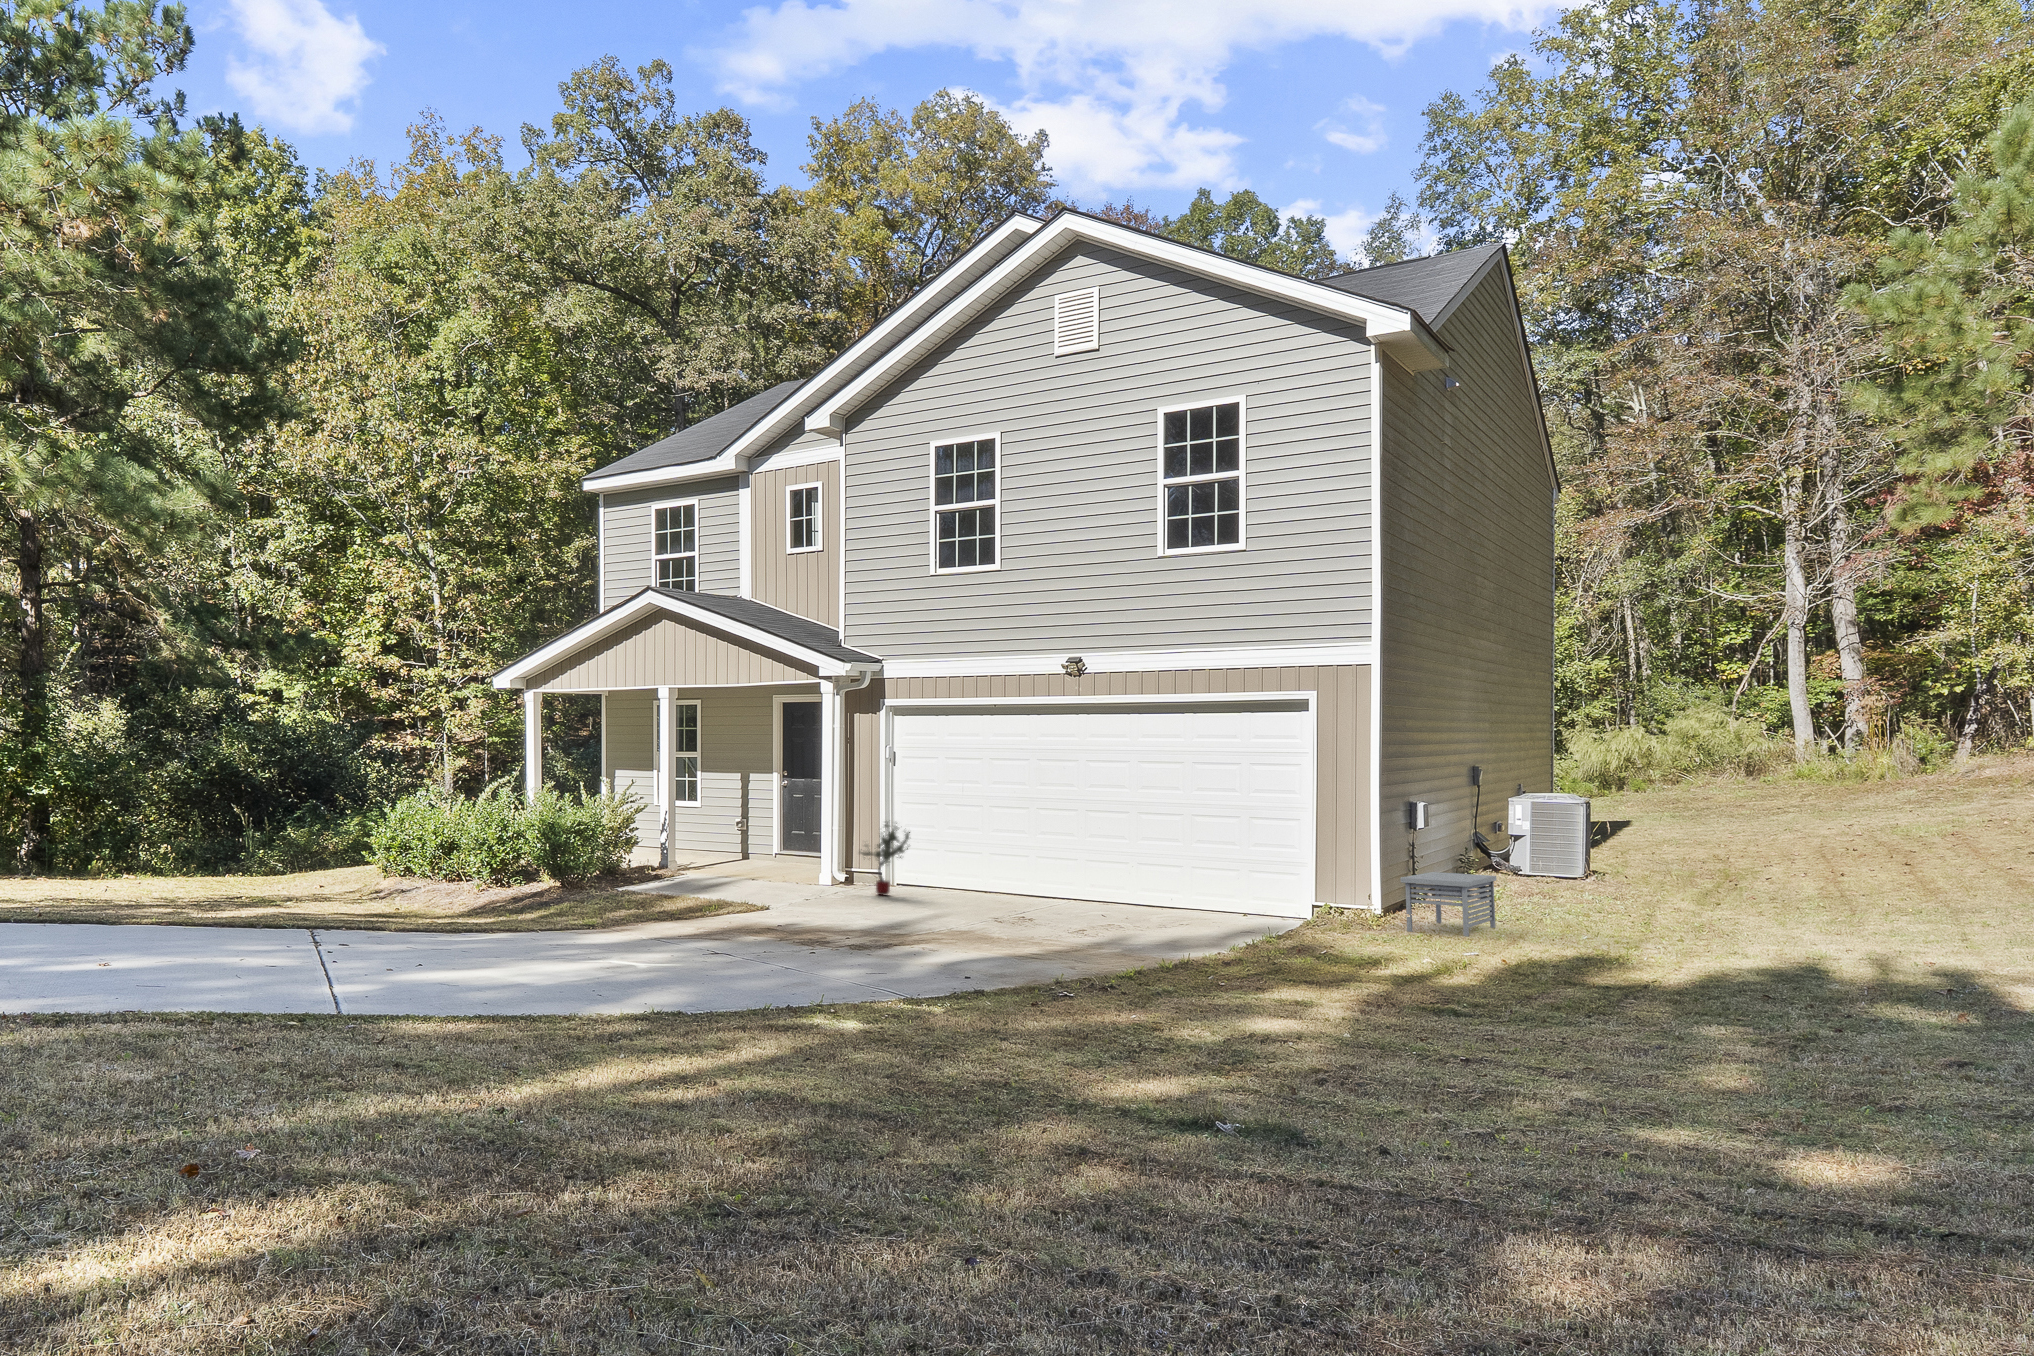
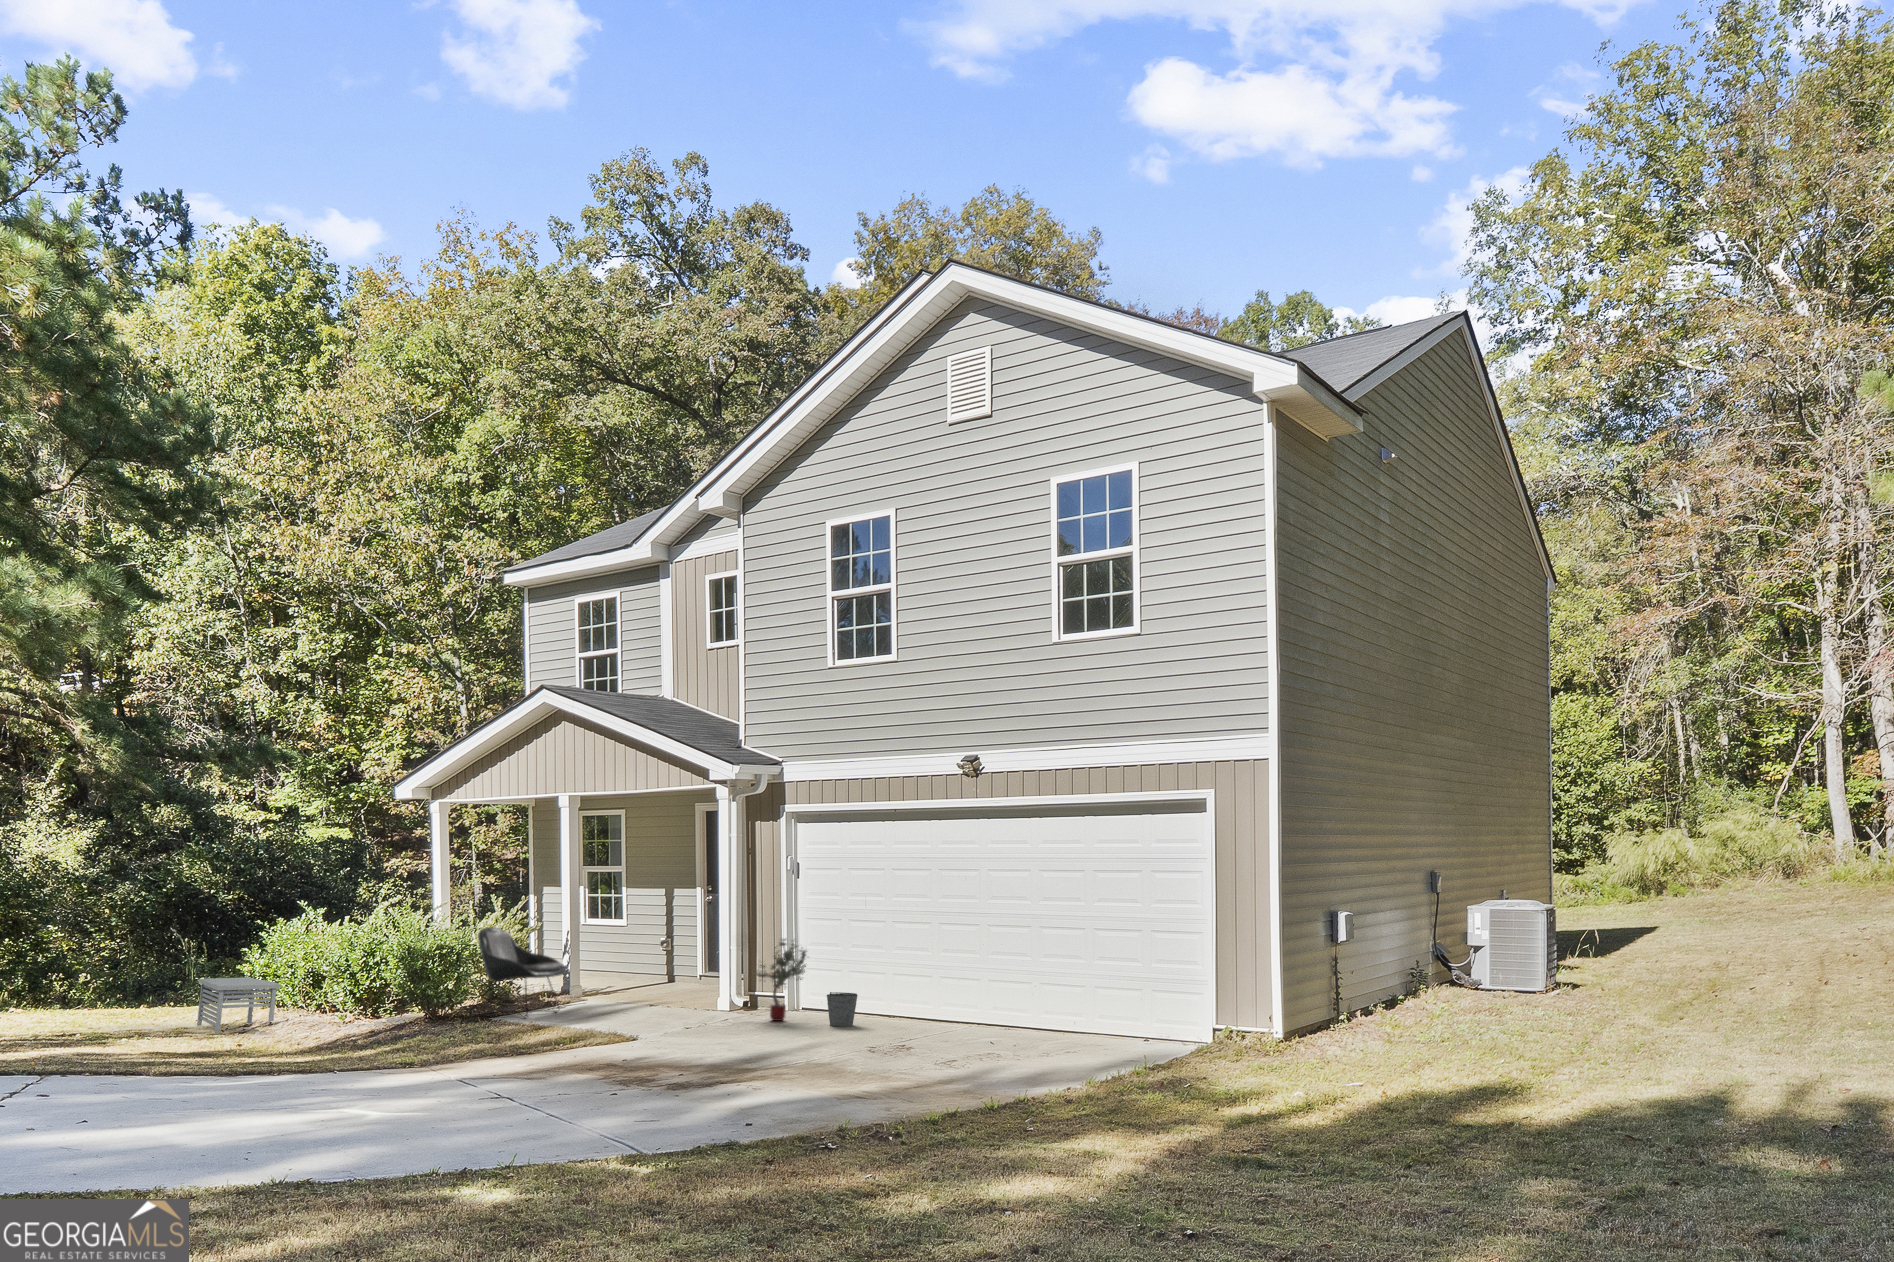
lounge chair: none [603,808,683,891] -> present [471,927,566,1019]
bucket: none [932,870,961,900] -> present [827,992,858,1026]
storage bench: present [1400,872,1496,937] -> present [197,977,280,1034]

